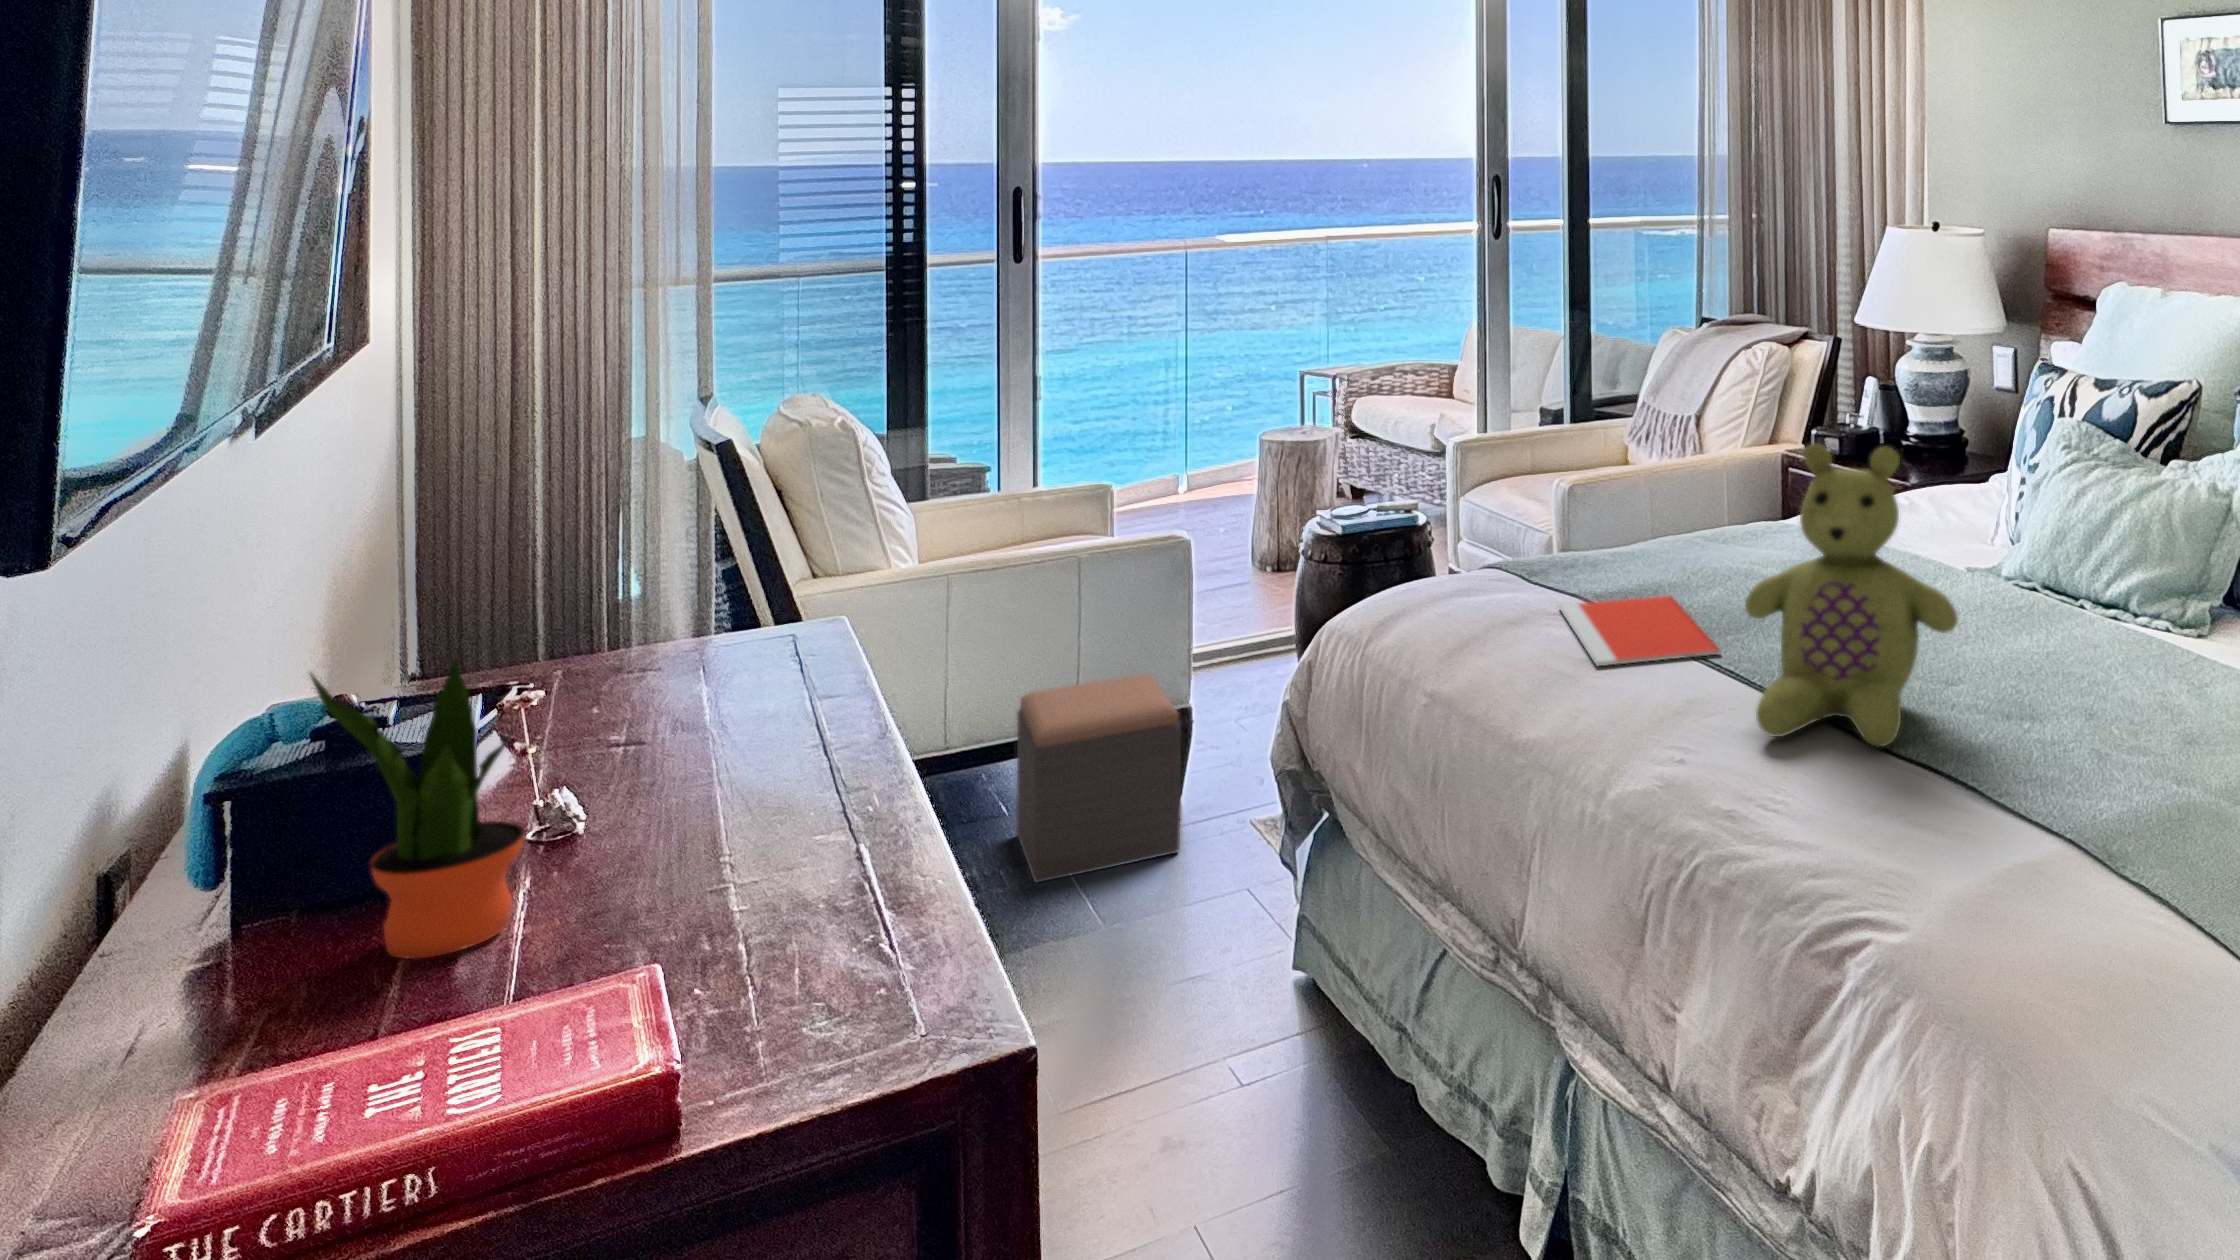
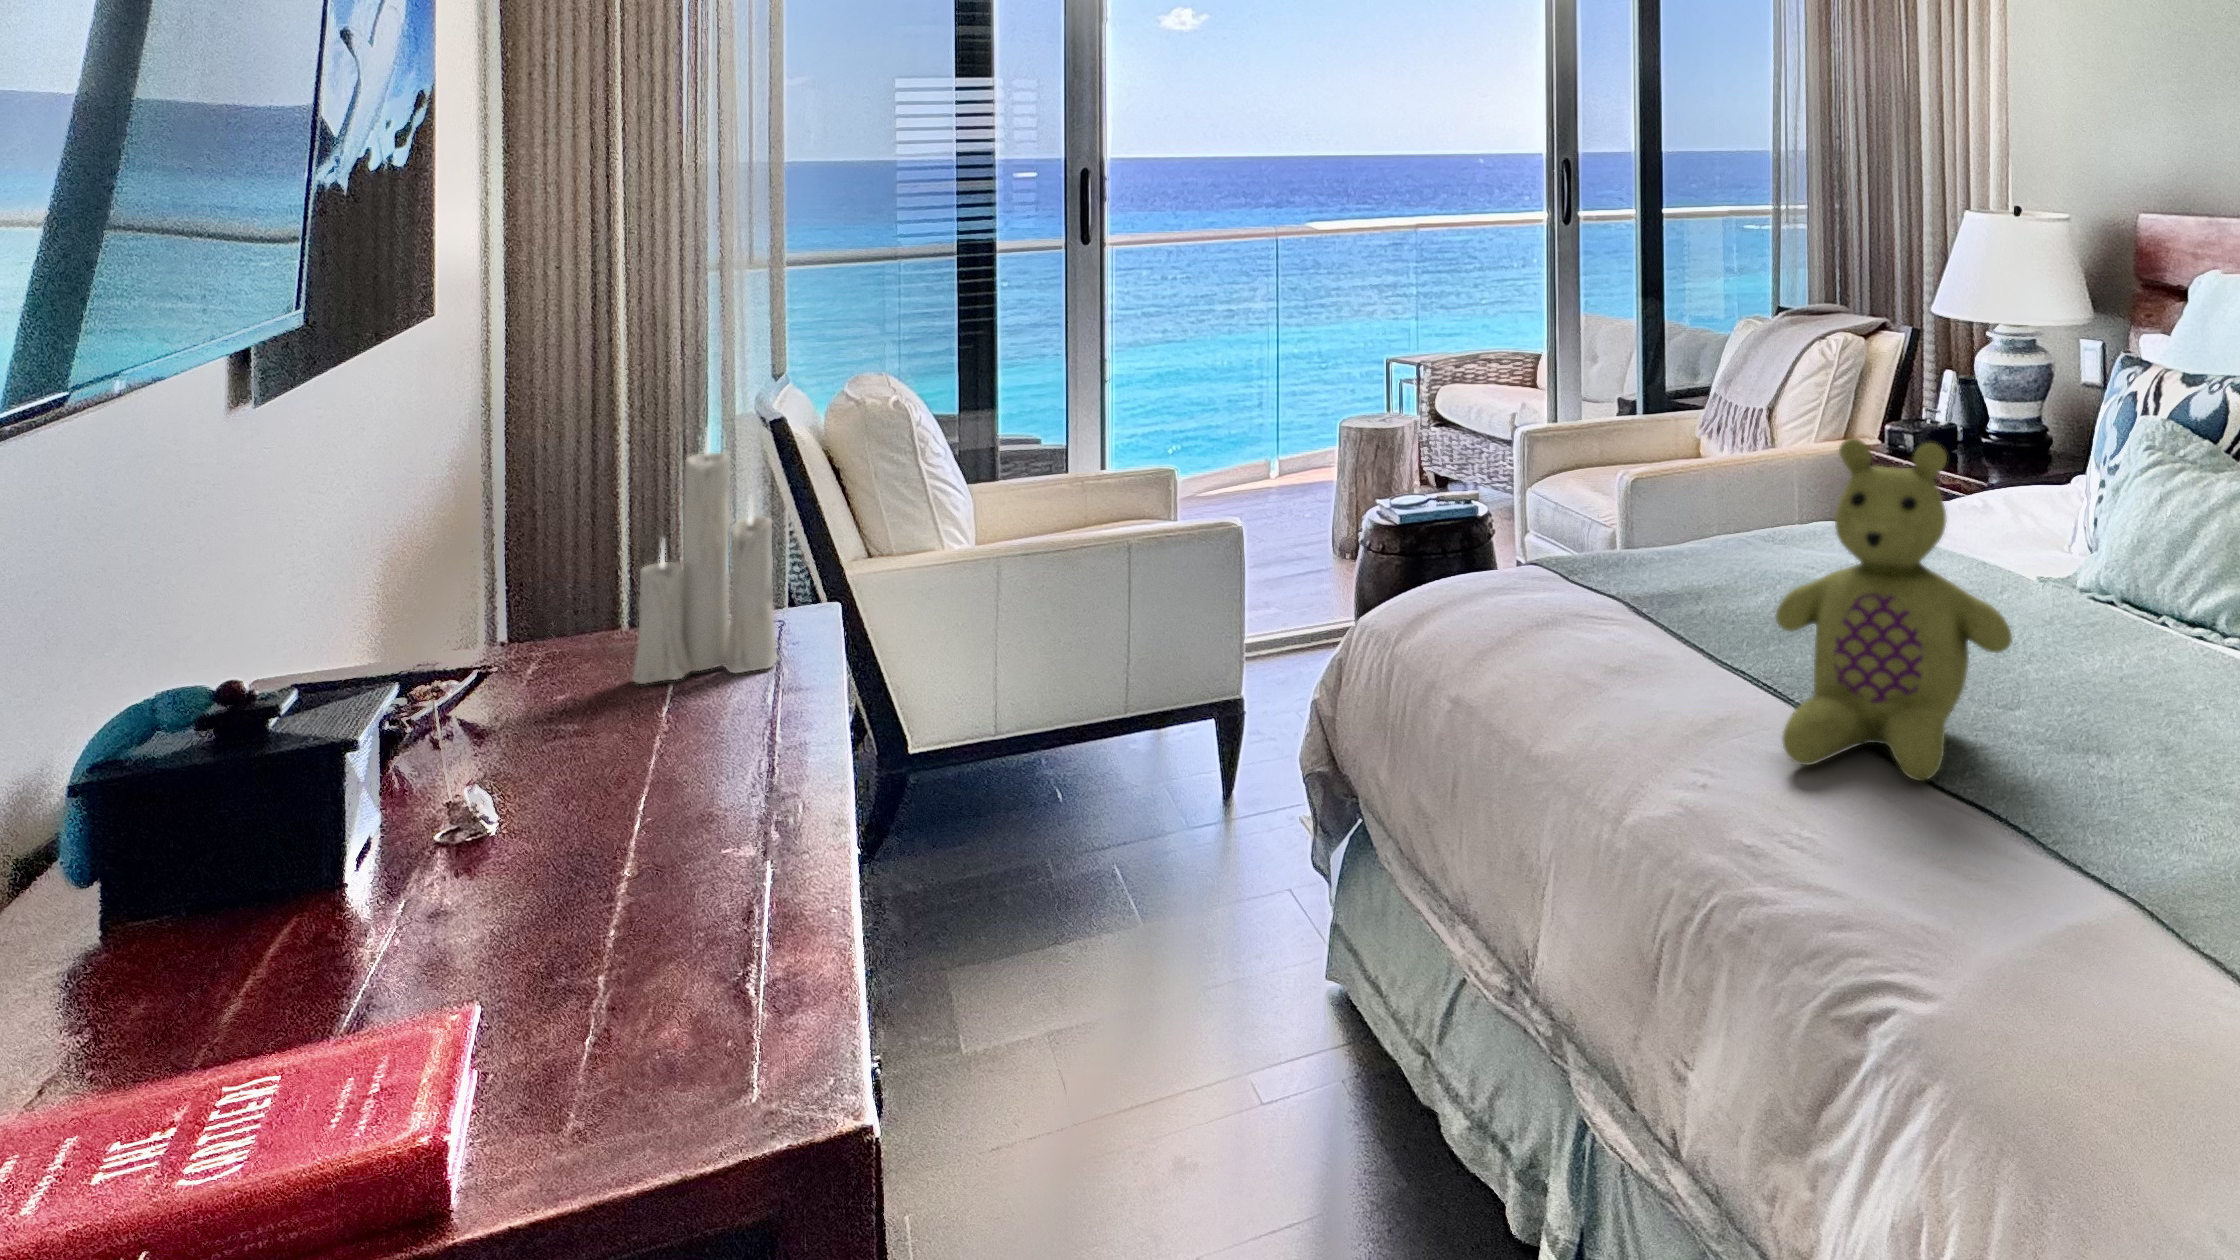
candle: none [648,435,789,698] -> present [632,431,777,684]
notebook: present [1560,596,1722,666] -> none [1589,600,1757,677]
potted plant: present [310,661,524,959] -> none [176,647,416,973]
footstool: present [1016,674,1181,882] -> none [1063,663,1224,877]

